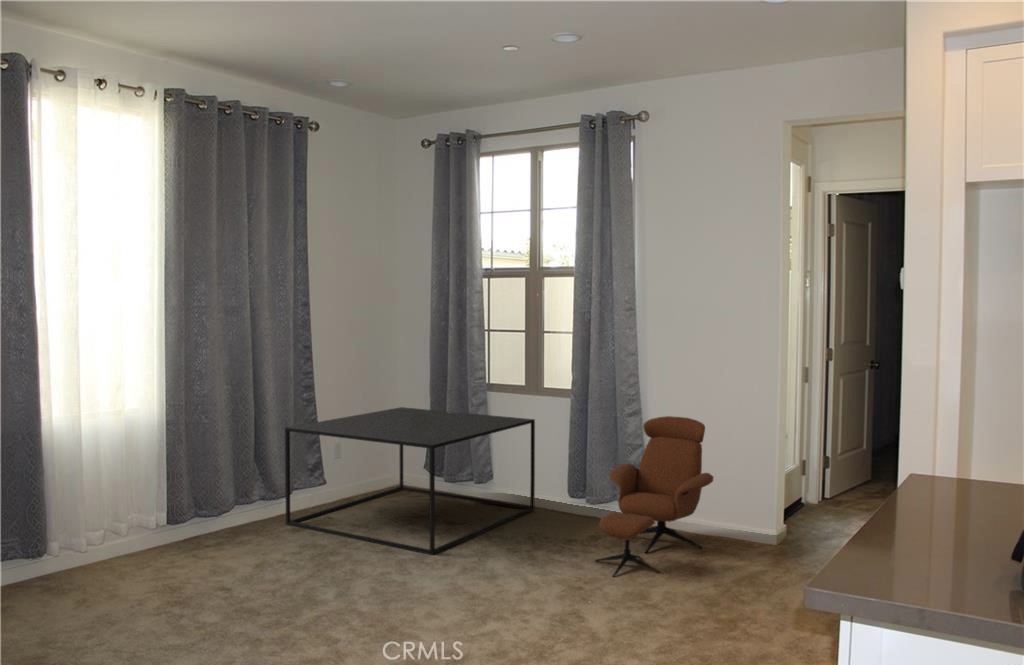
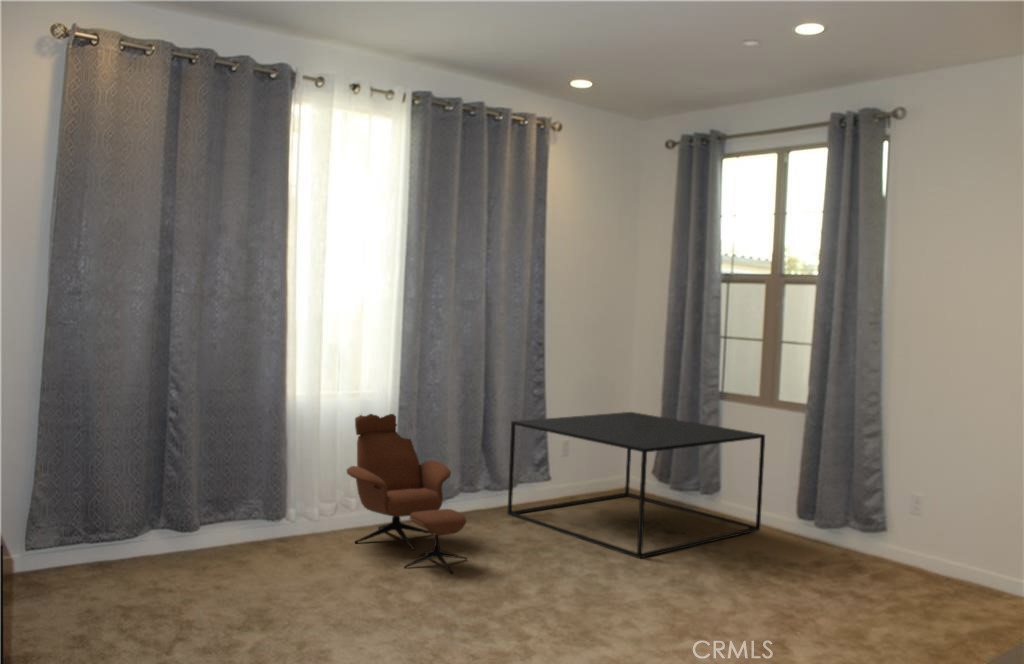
lounge chair: present [595,416,713,577] -> present [347,414,467,573]

